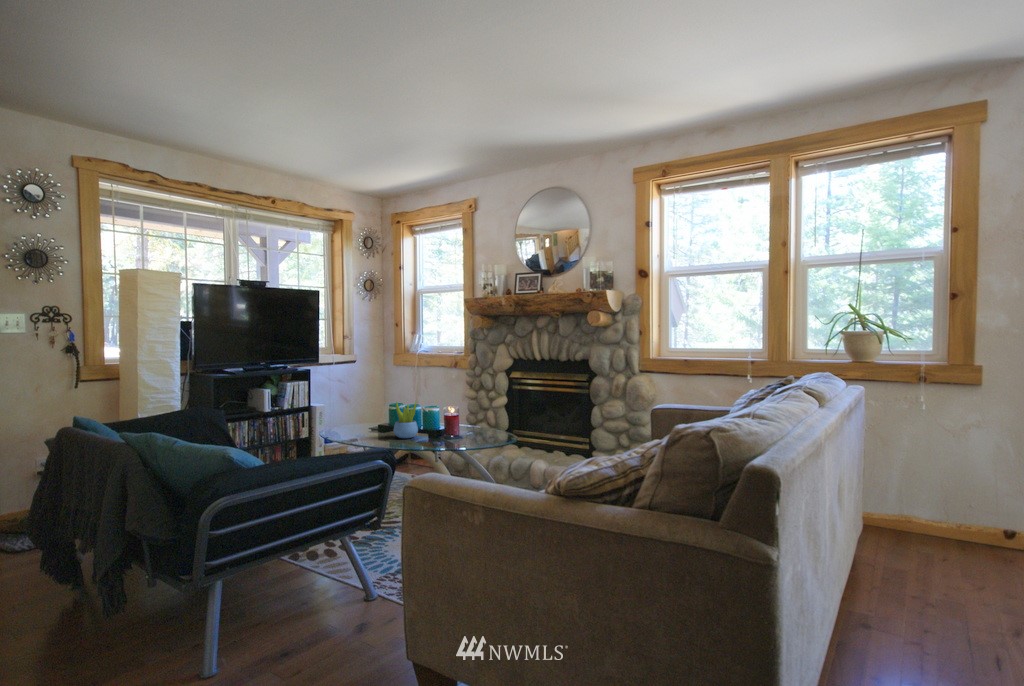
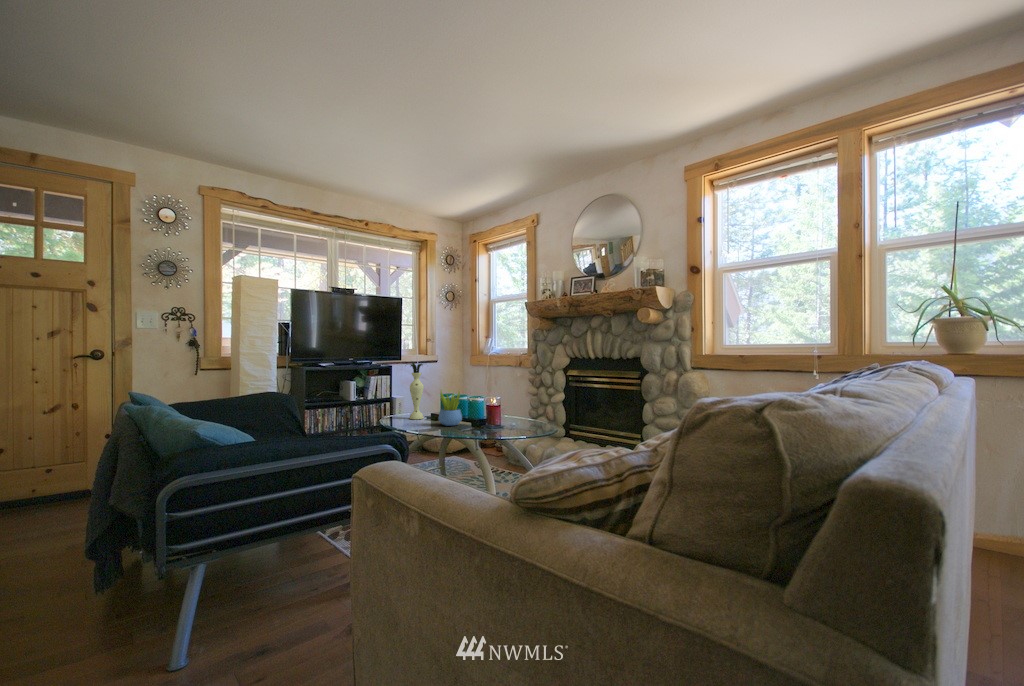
vase: none [349,370,377,432] -> present [410,362,424,419]

